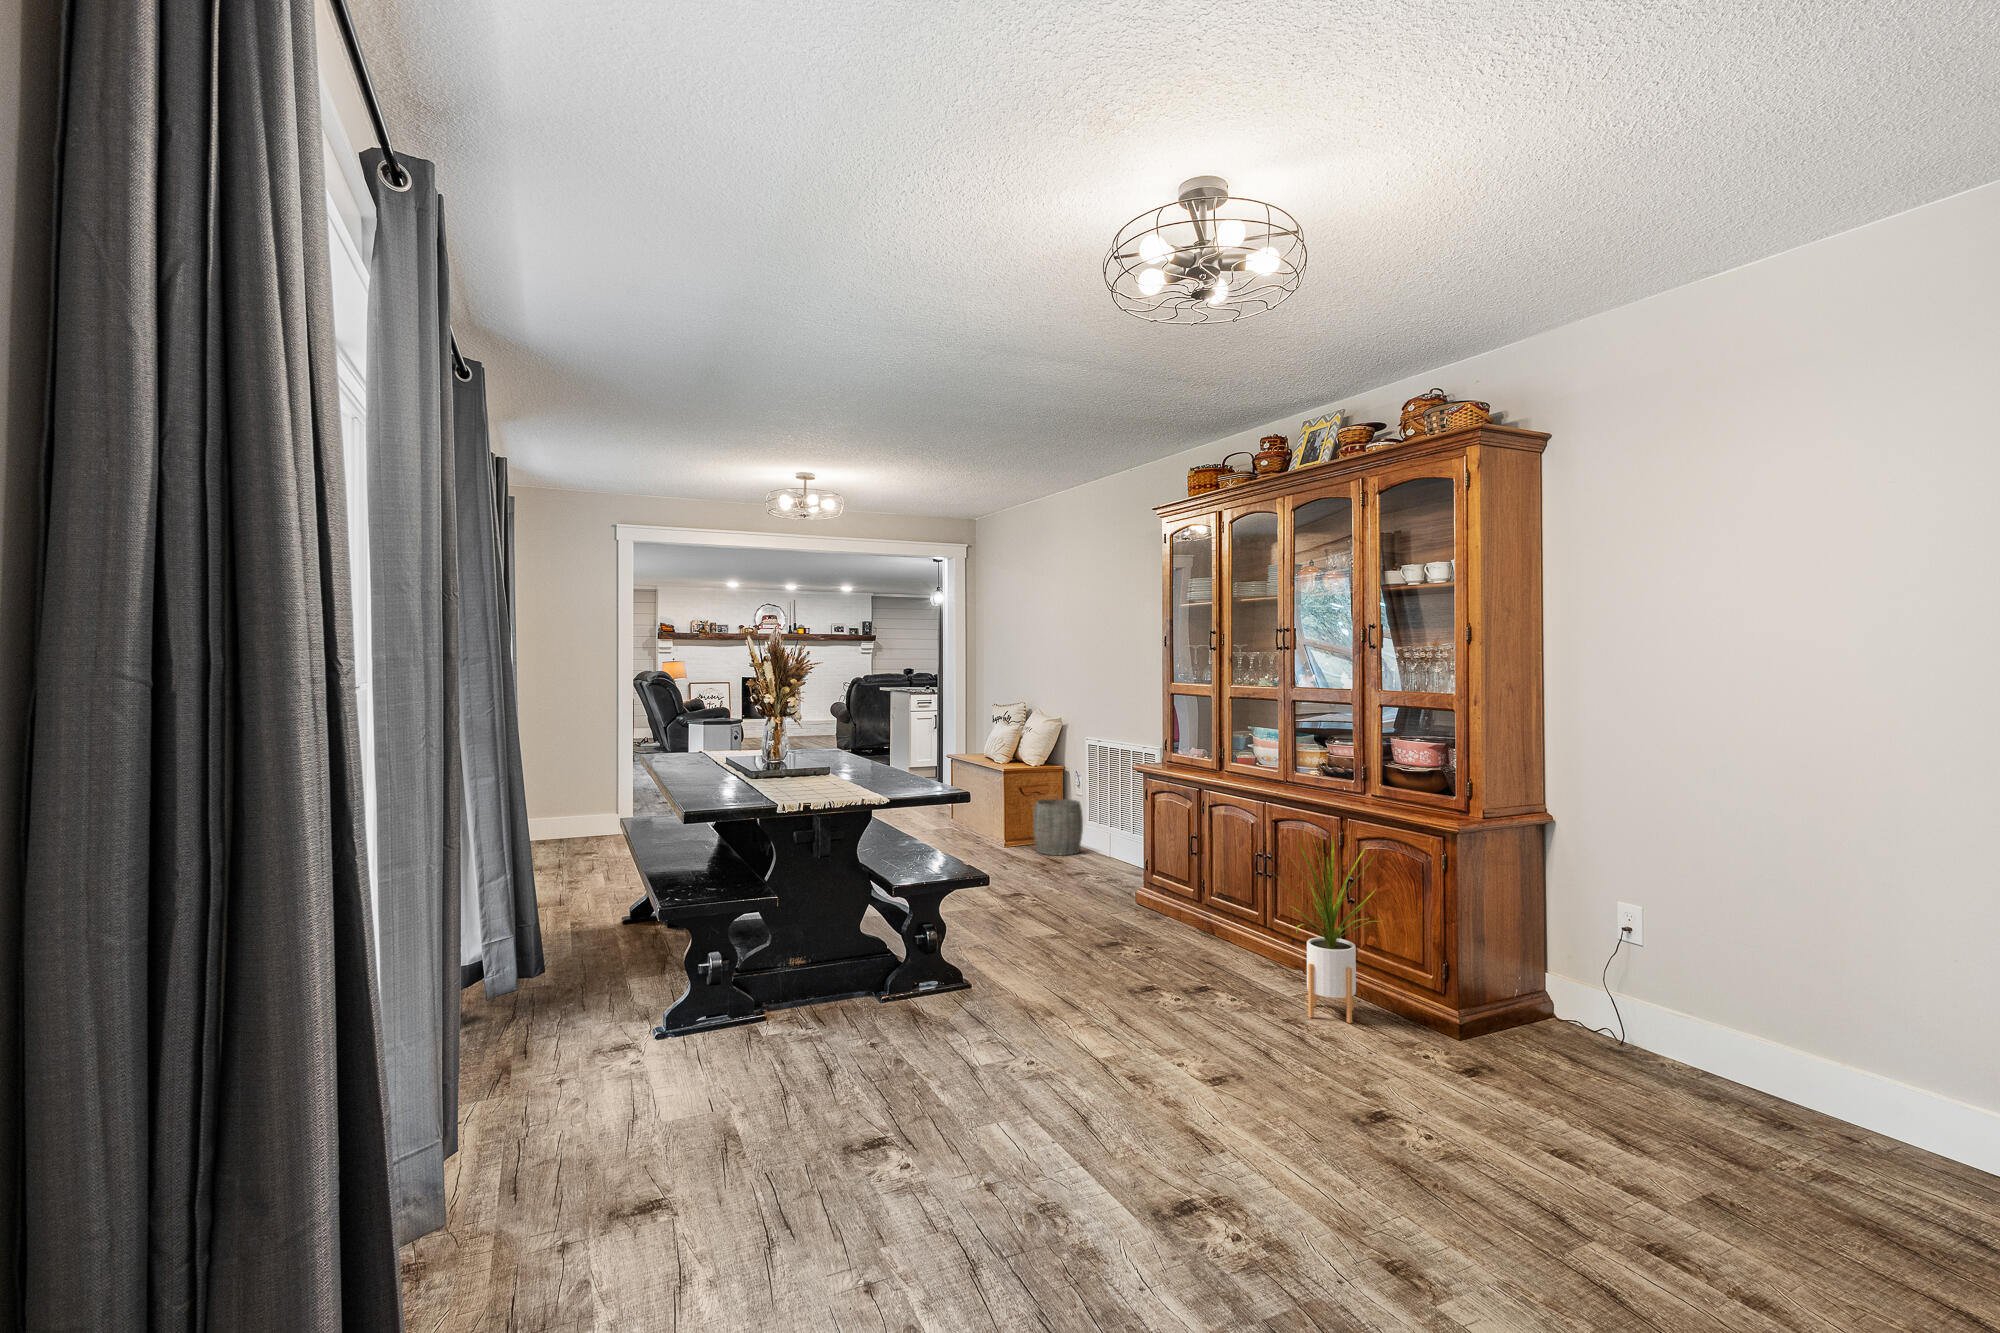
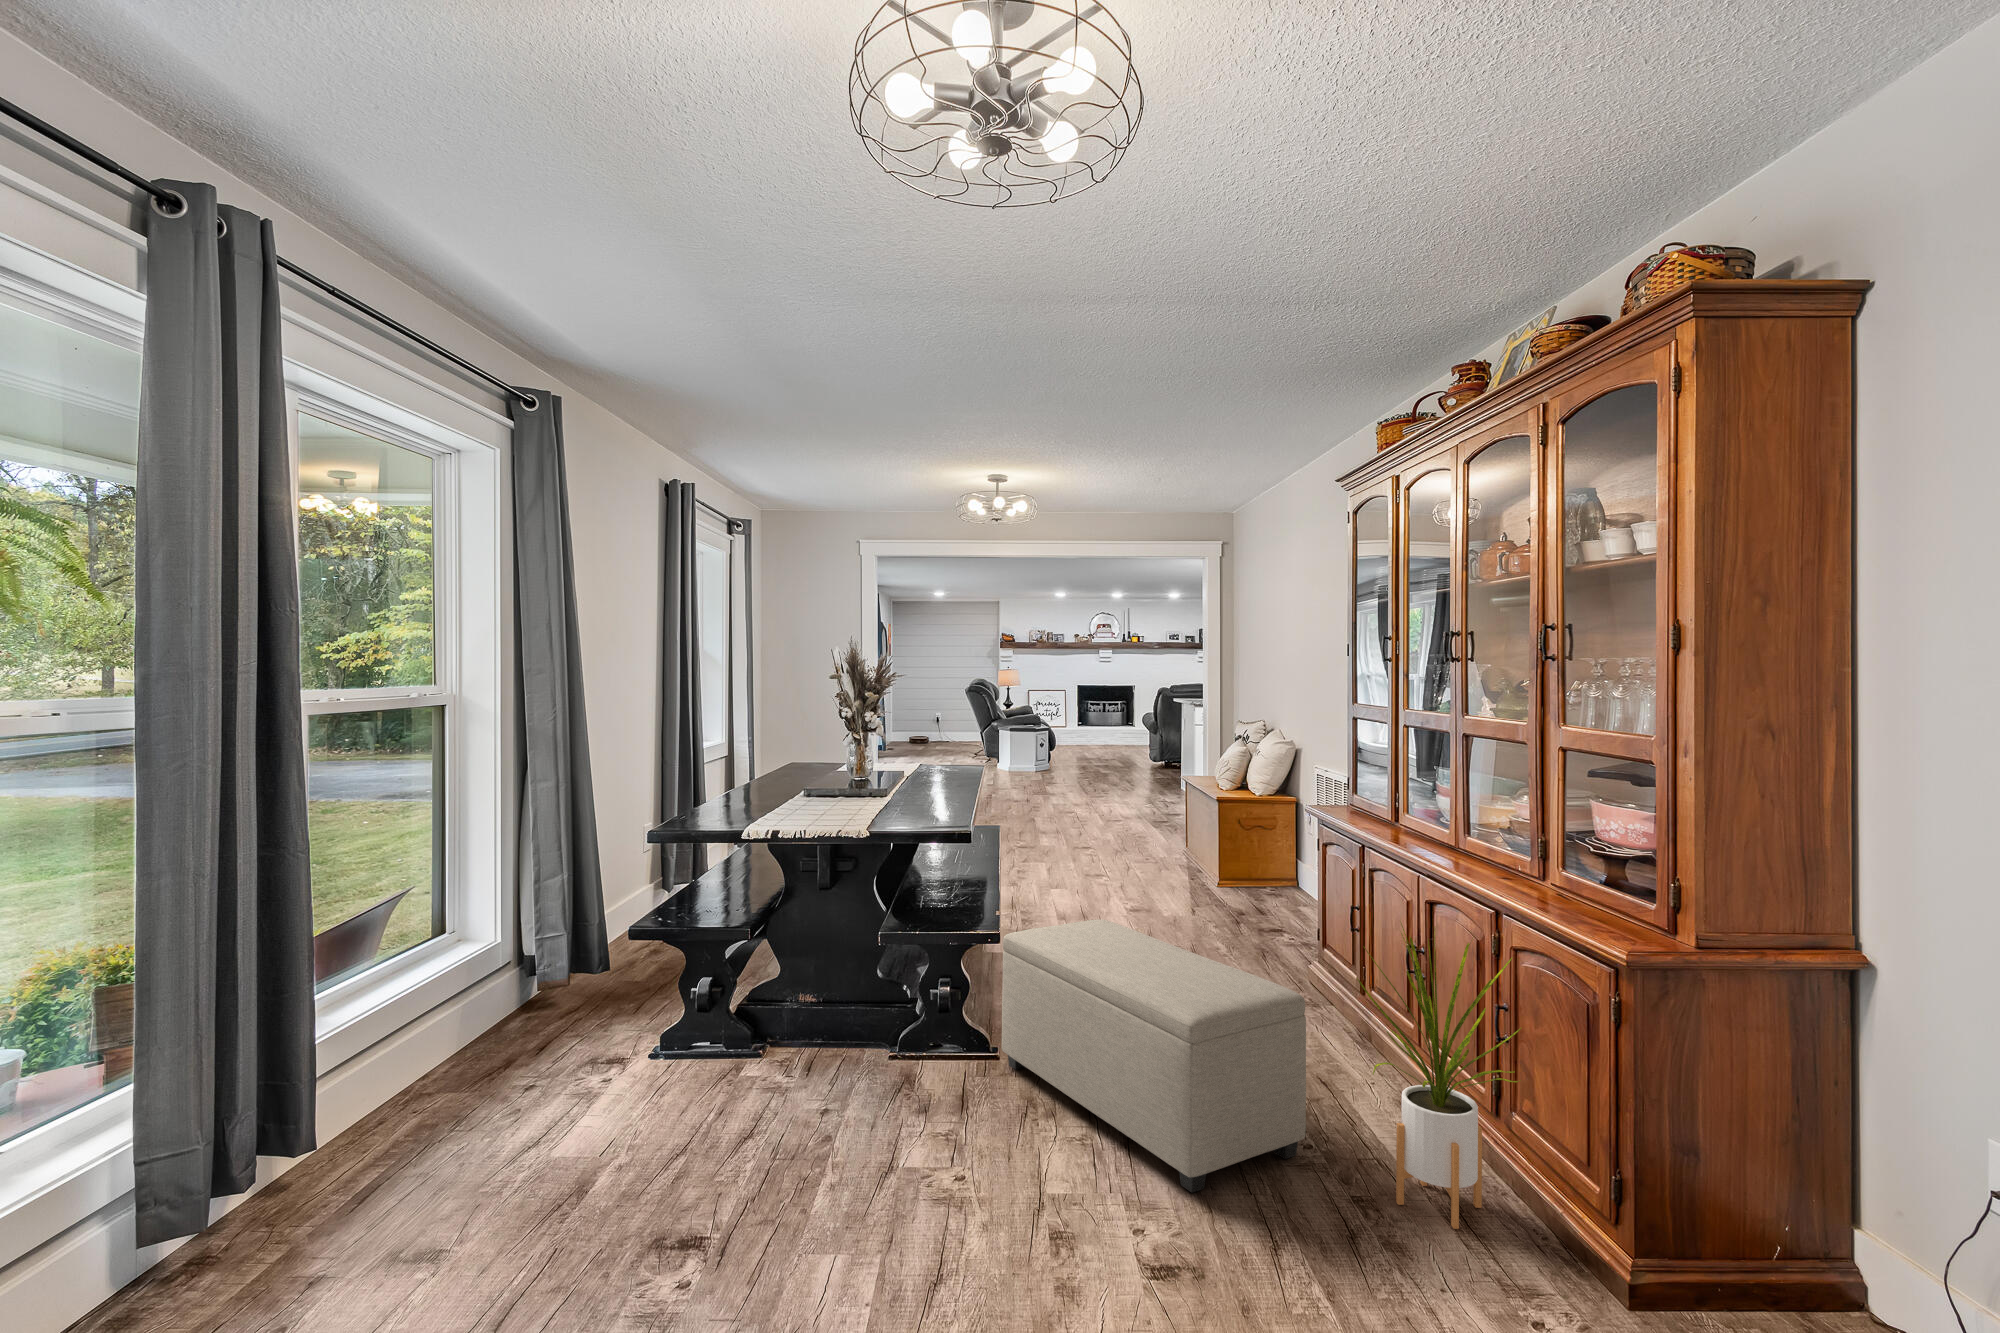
woven basket: present [1033,799,1083,855] -> none [1251,836,1312,906]
ottoman: none [978,863,1238,1036] -> present [1002,919,1306,1193]

